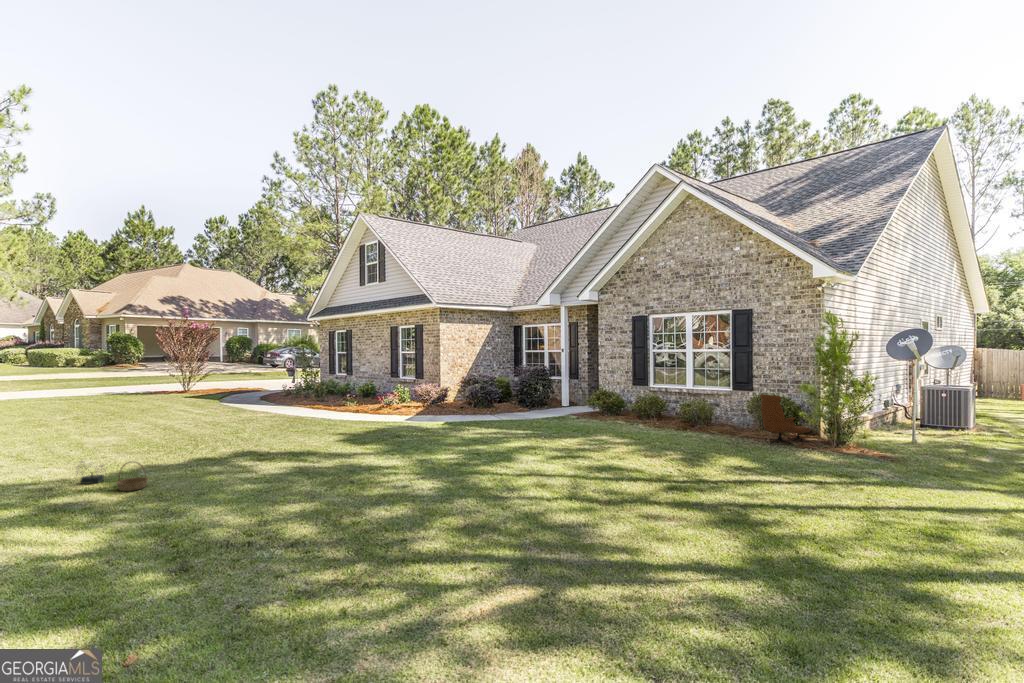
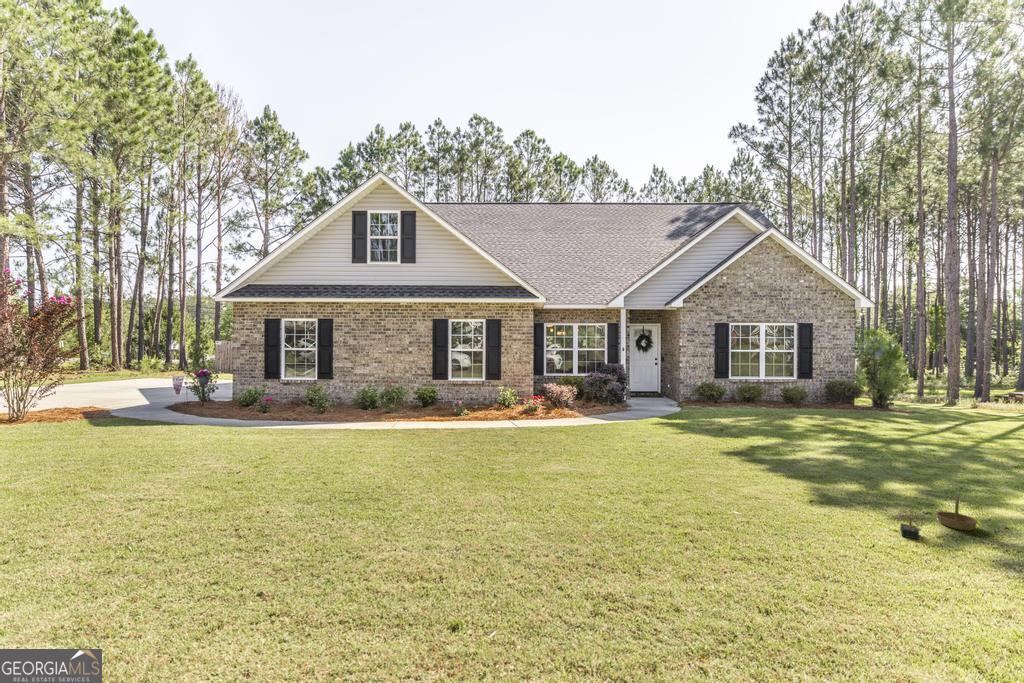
lounge chair: present [760,394,810,445] -> none [847,380,875,412]

